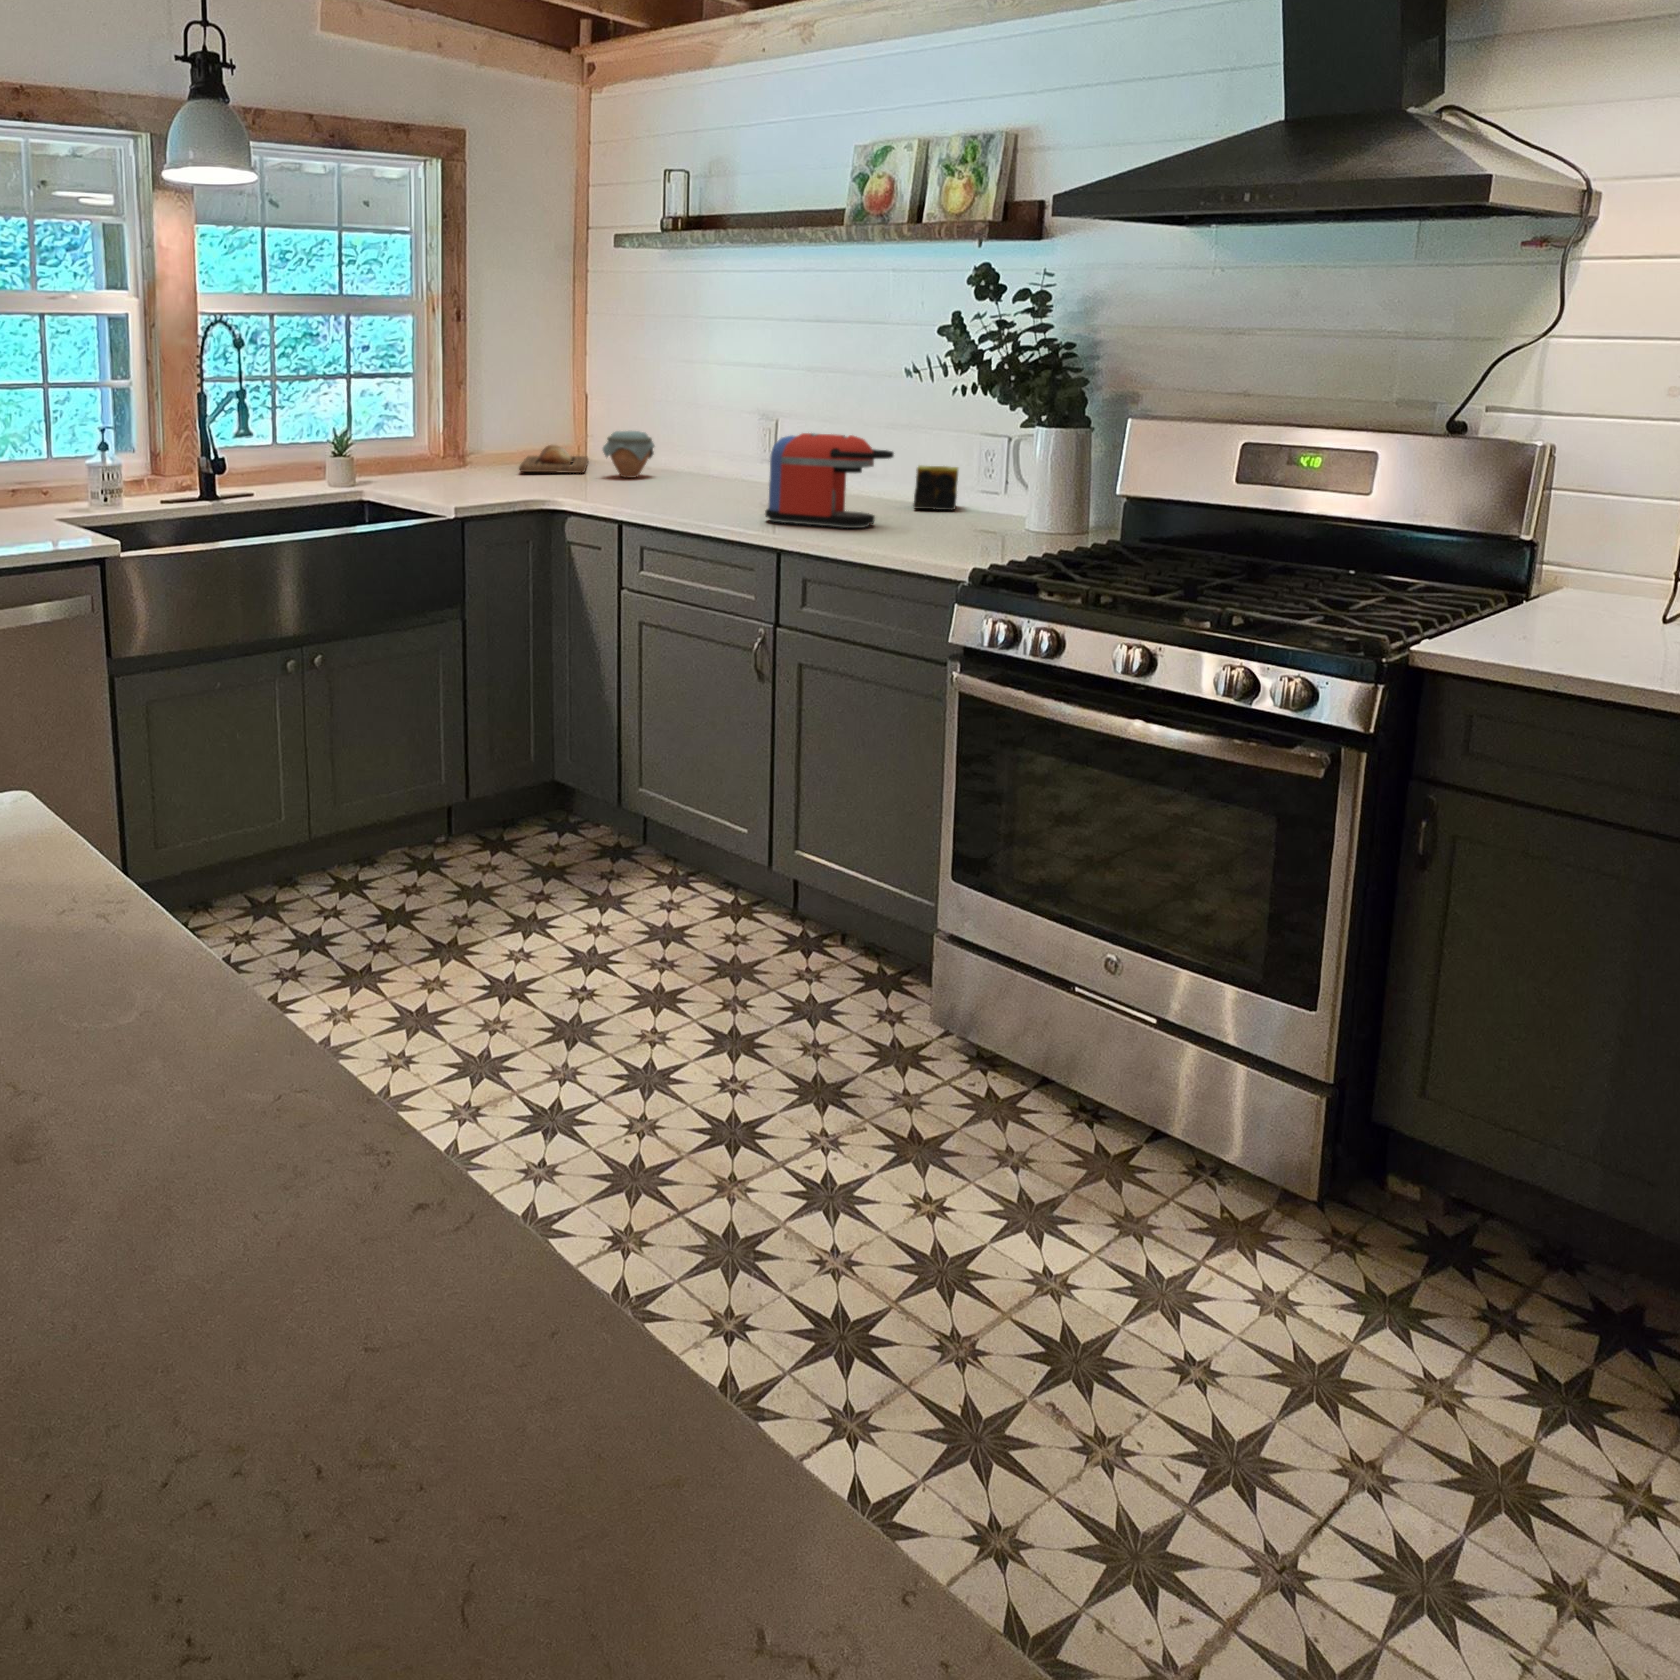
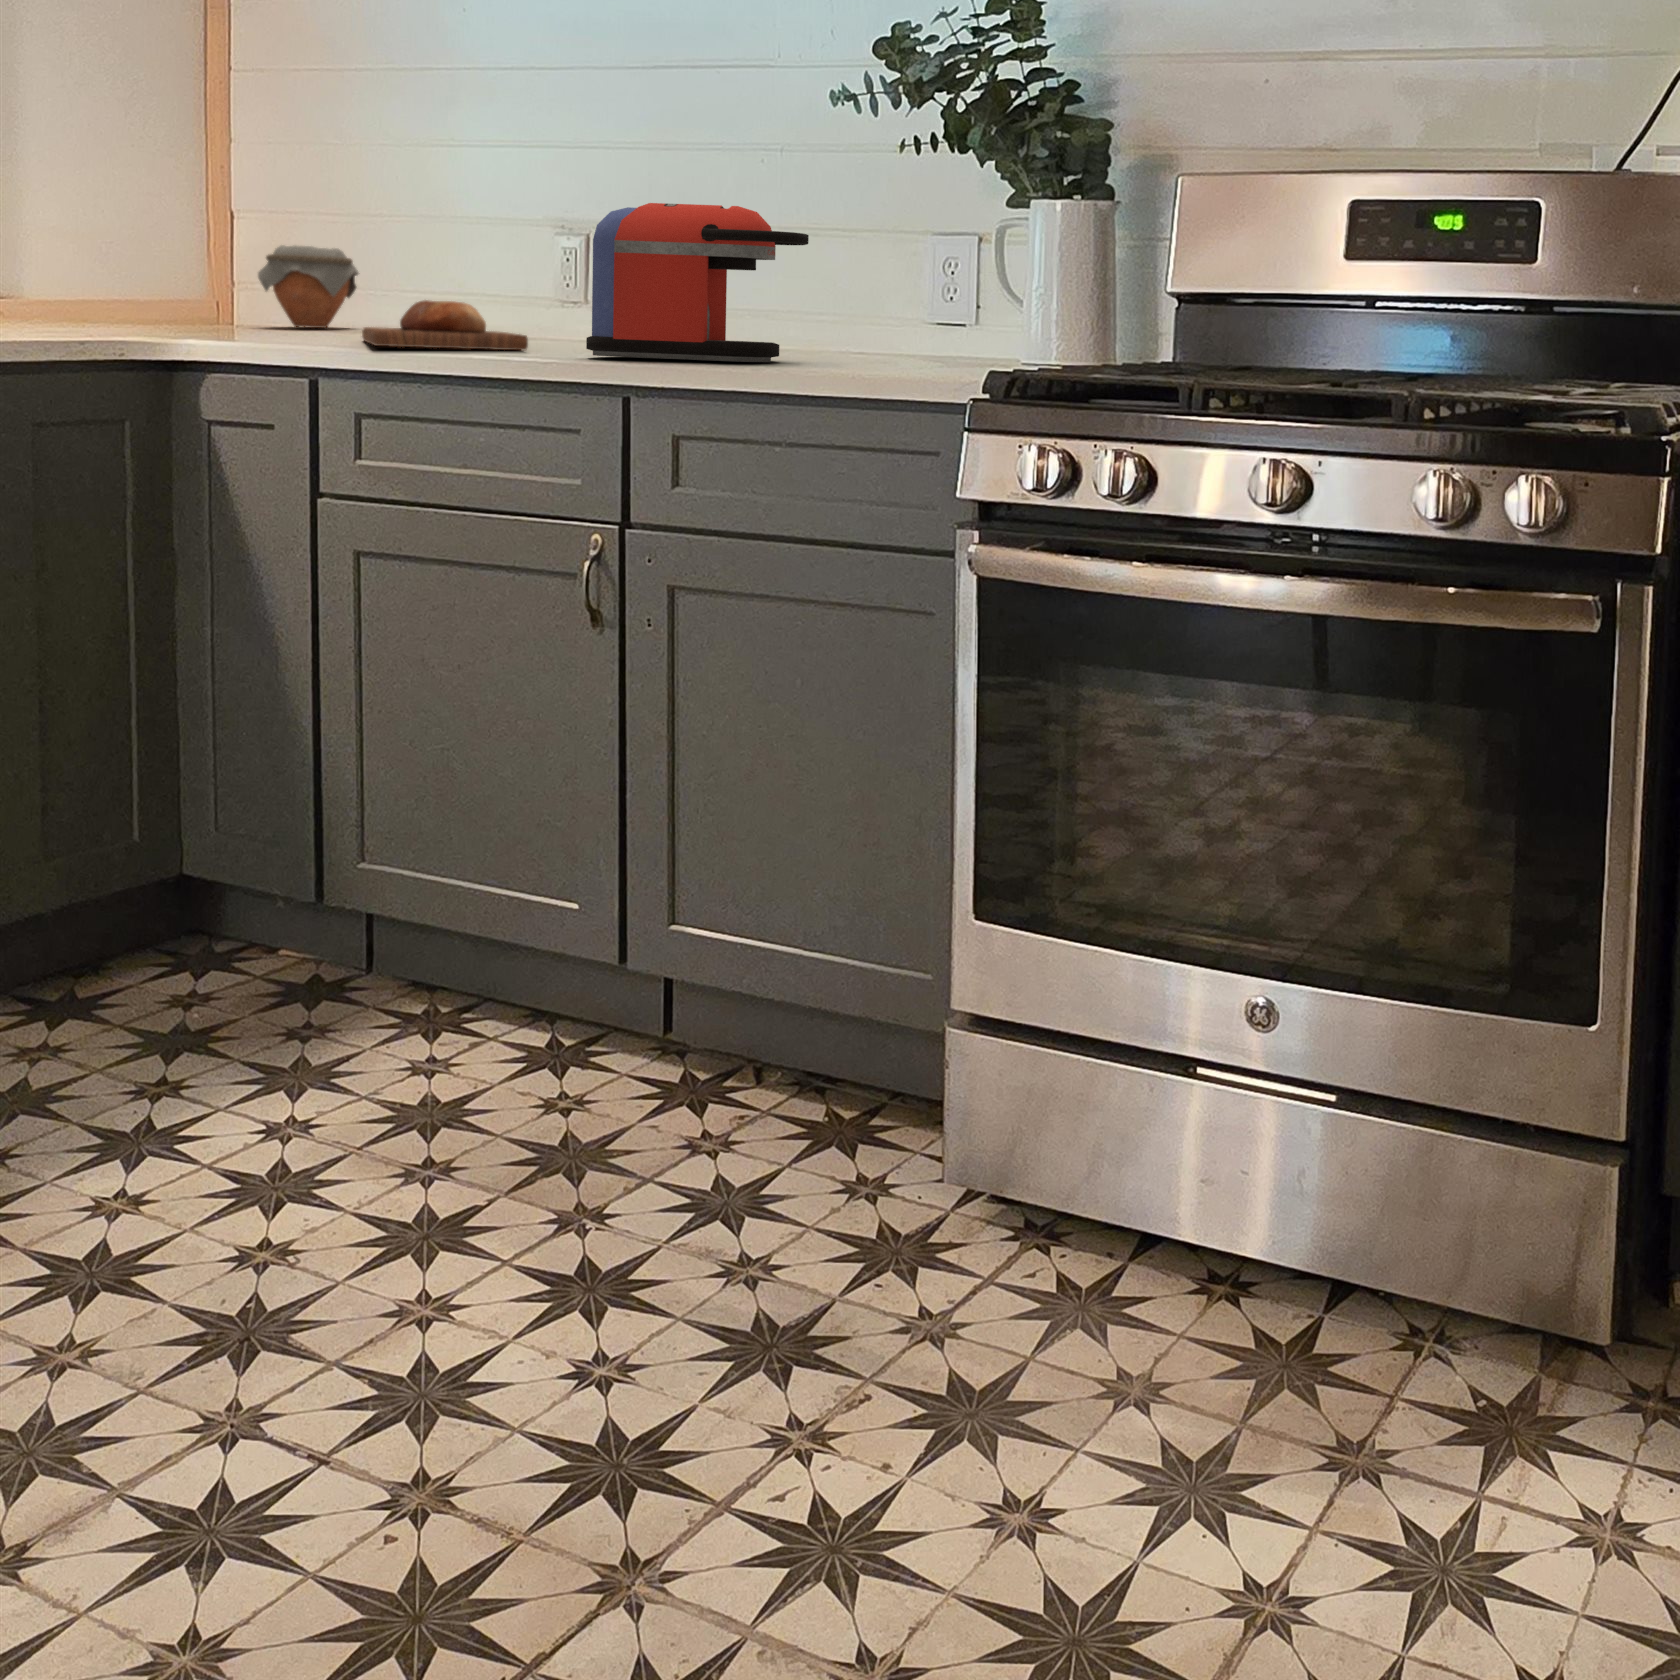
bread loaf: present [519,445,588,473] -> present [362,300,528,350]
candle: present [913,466,958,510] -> none [831,282,902,352]

